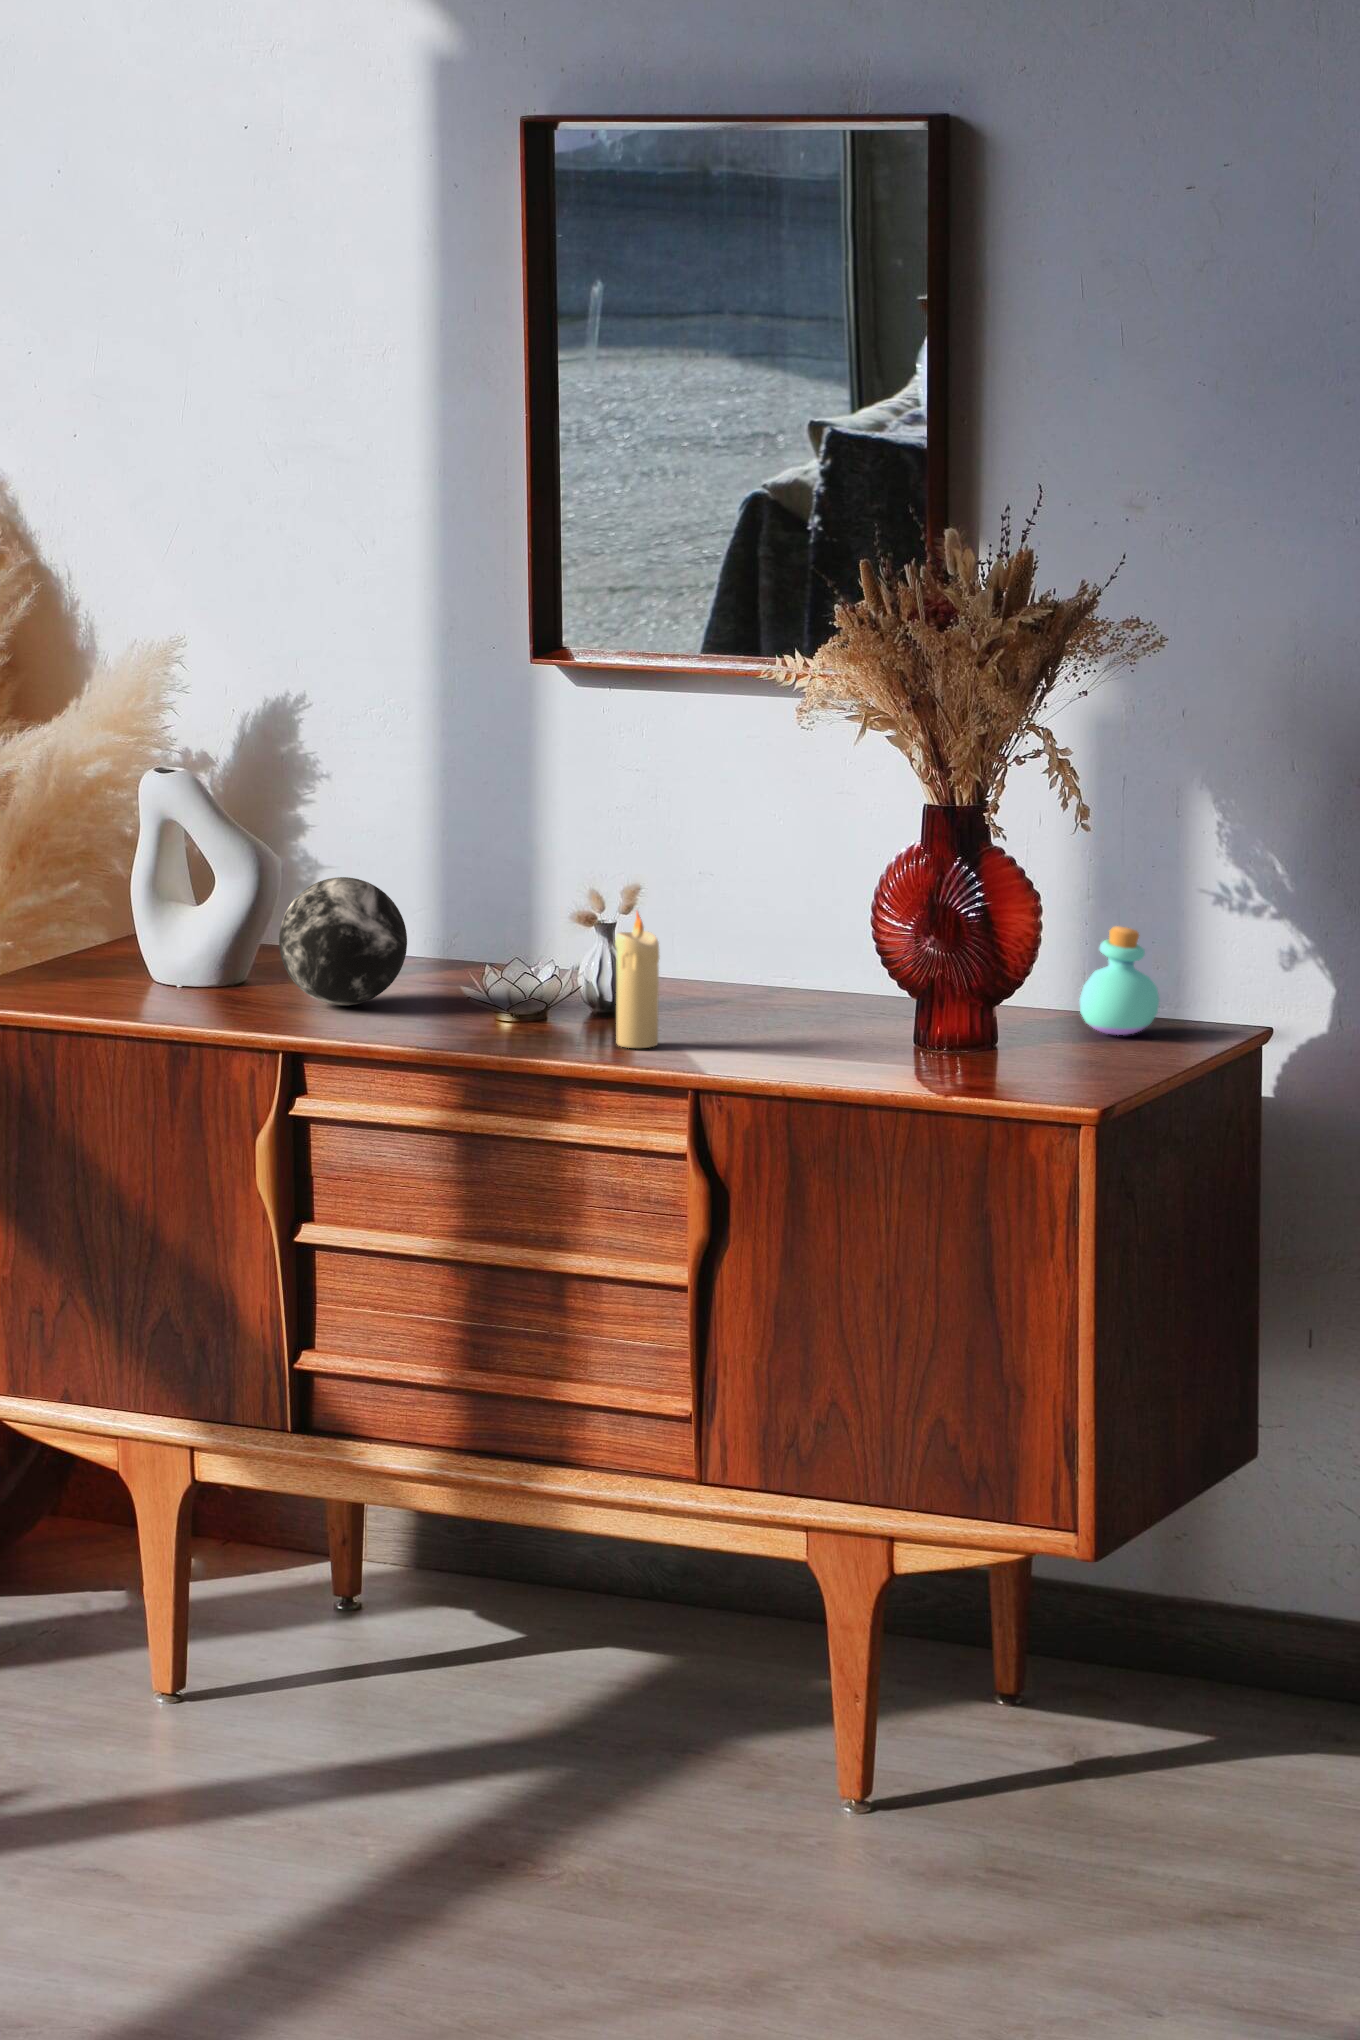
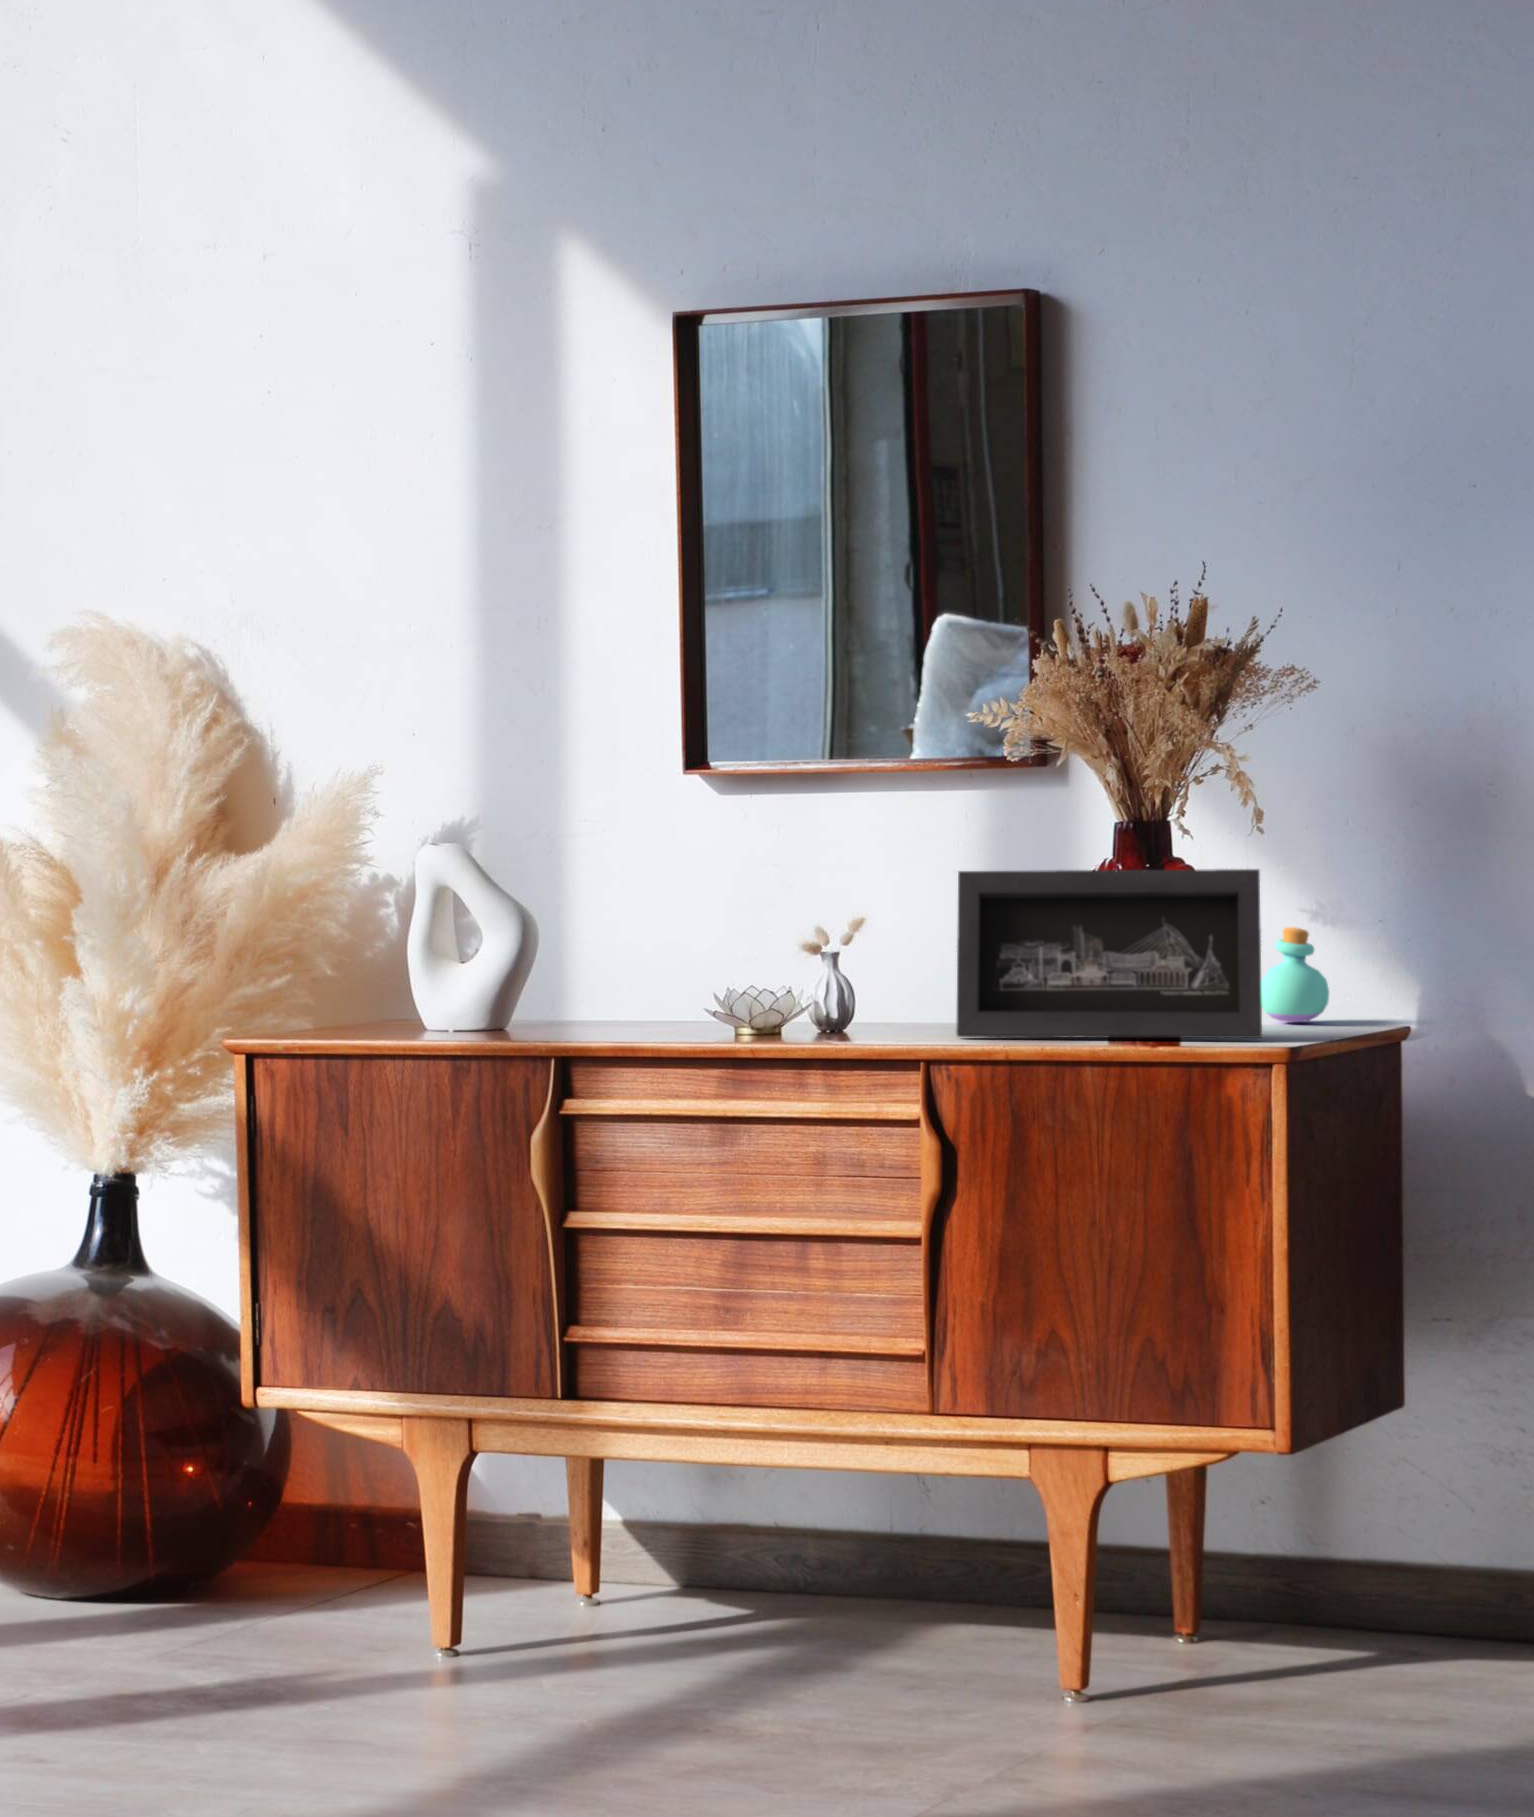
picture frame: none [730,873,1081,1073] -> present [956,869,1262,1038]
decorative orb: present [279,877,407,1005] -> none [549,902,662,1015]
candle: present [615,912,660,1048] -> none [850,909,890,1031]

